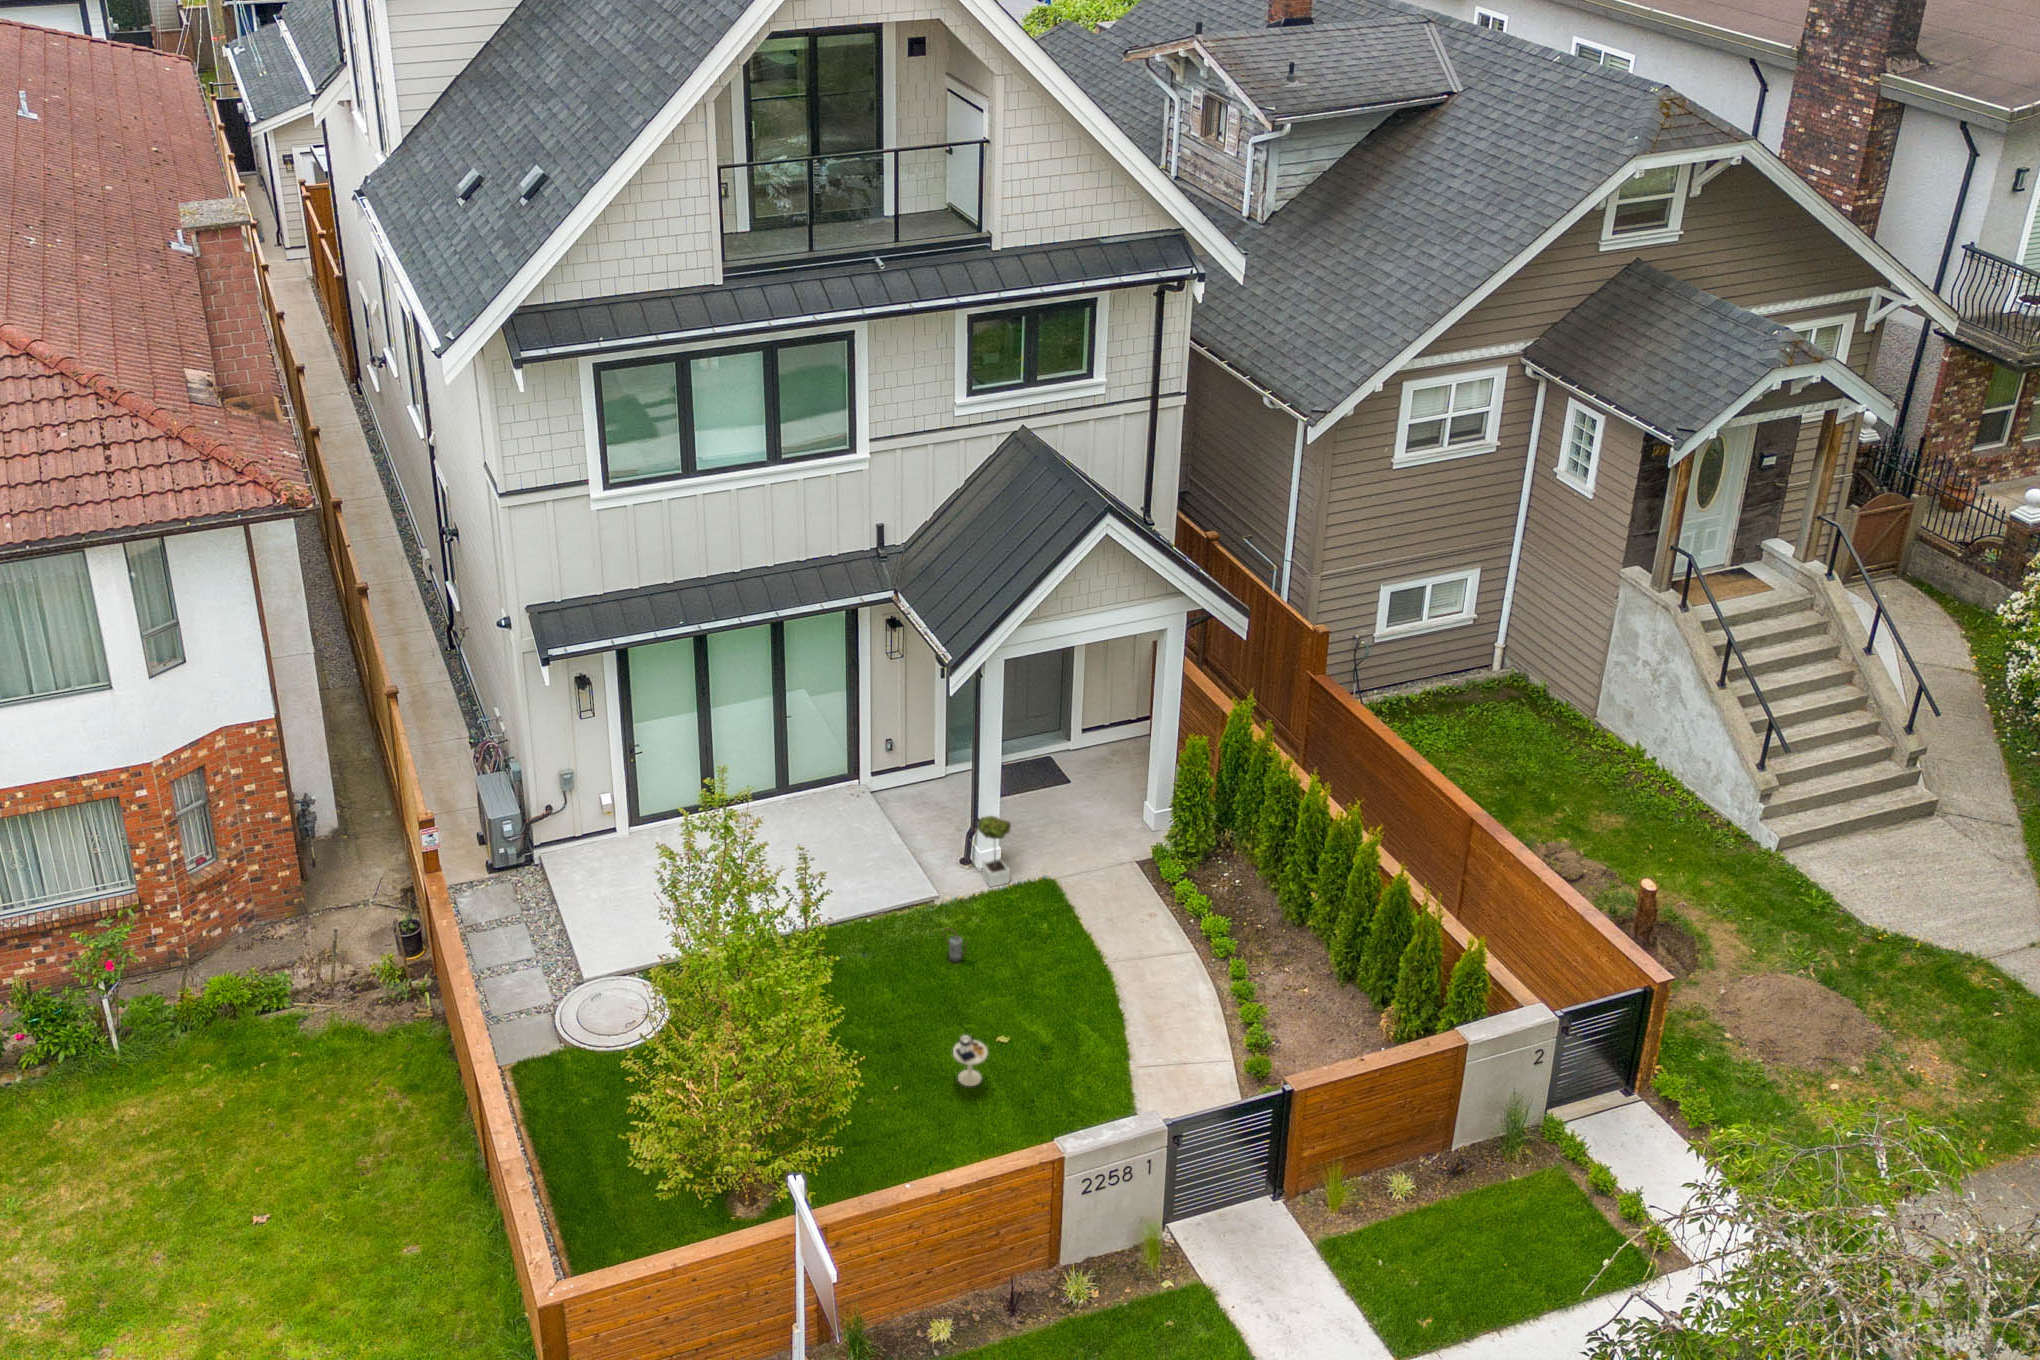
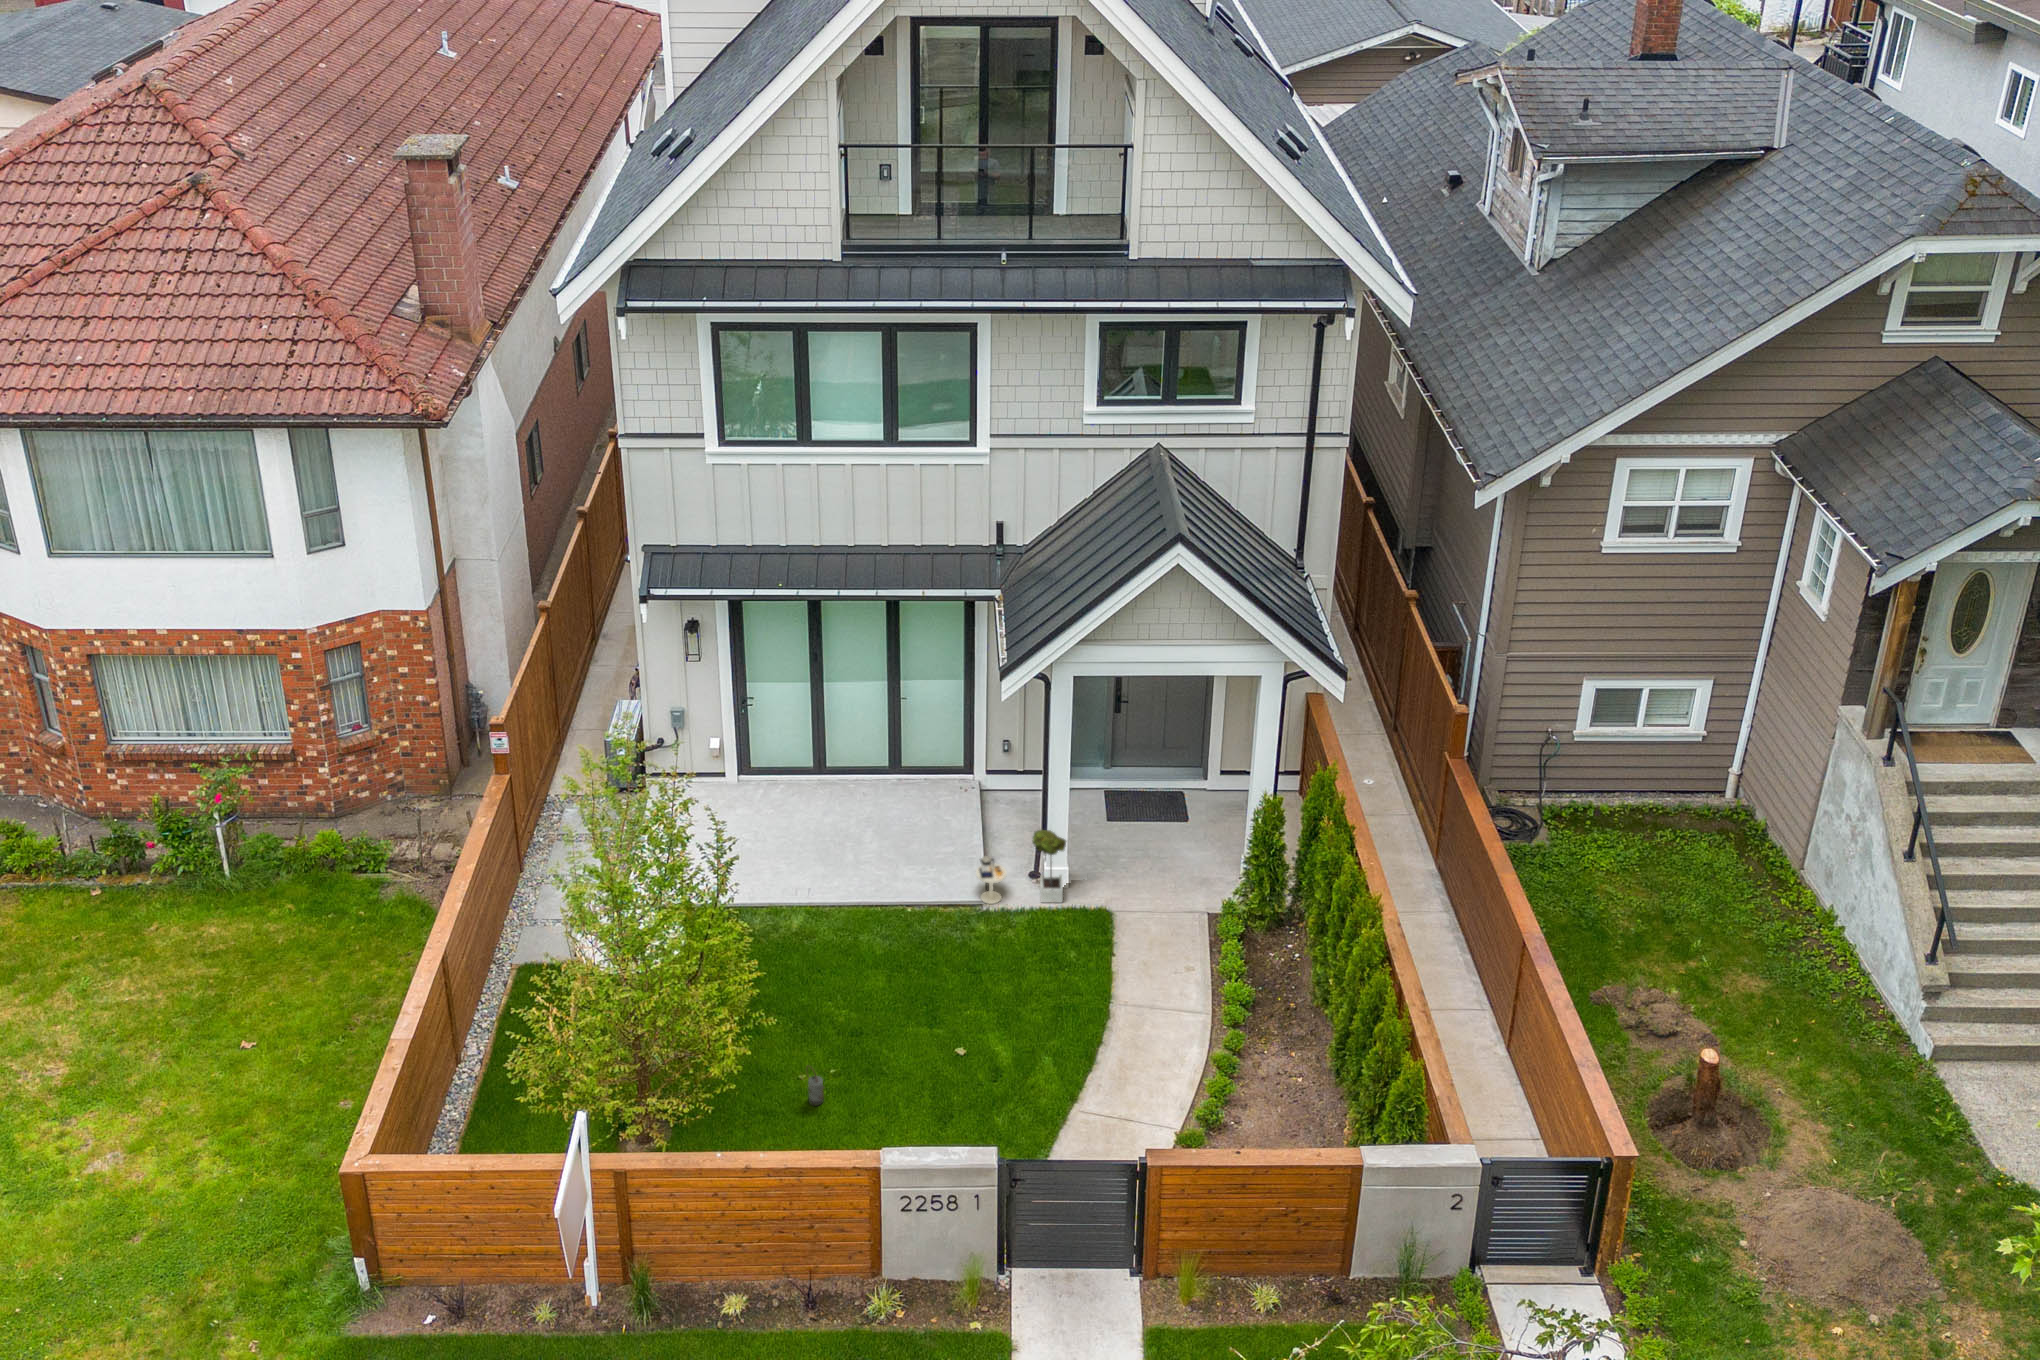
watering can: present [948,935,963,962] -> present [806,1066,824,1106]
side table: present [953,1035,988,1086] -> present [976,856,1007,904]

